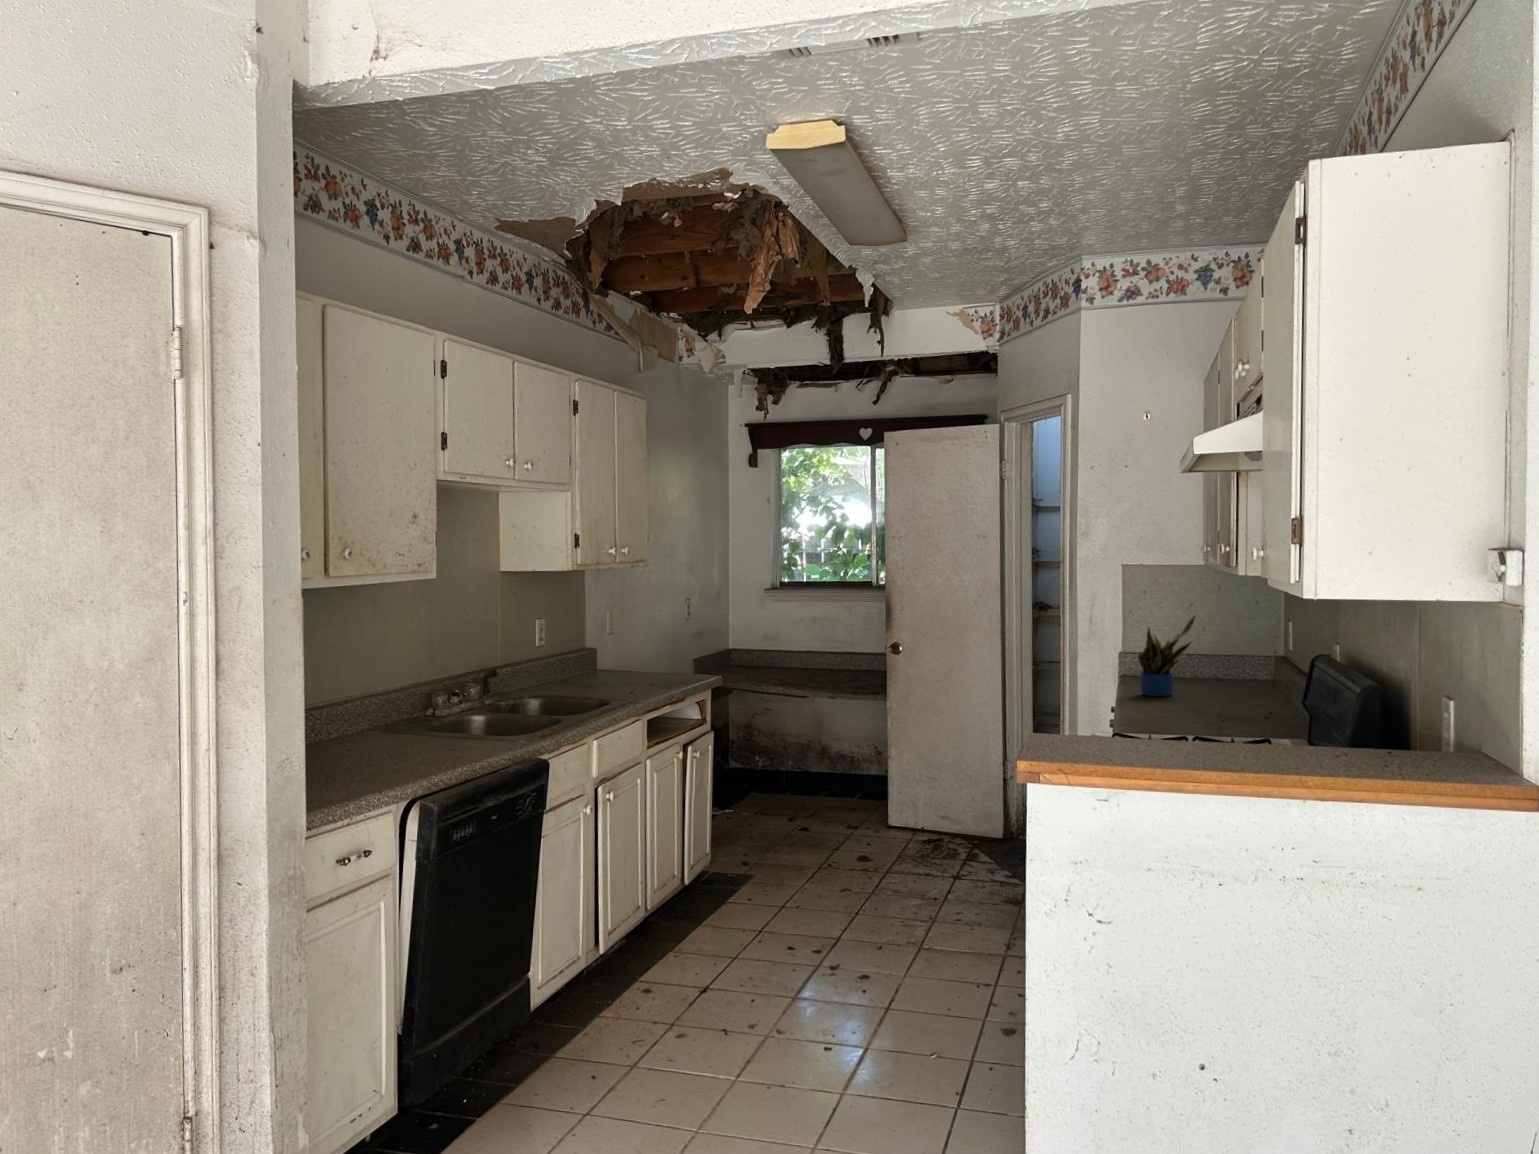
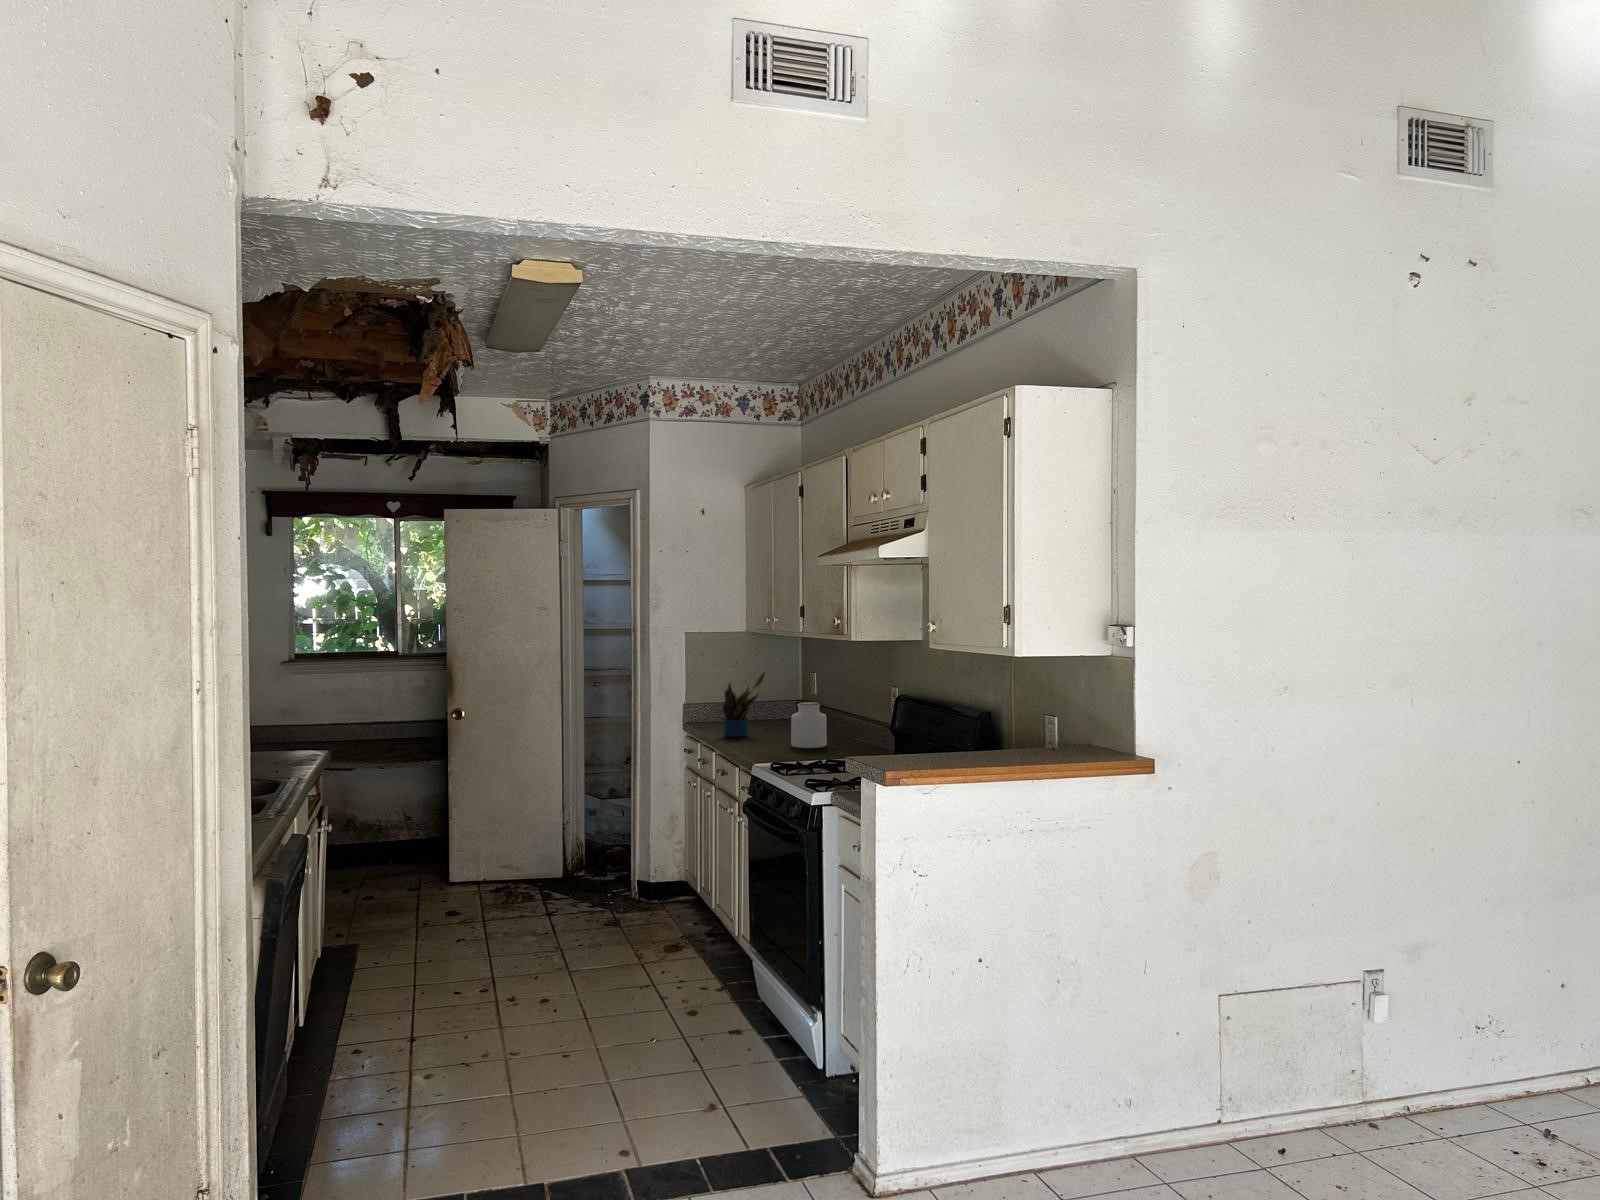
jar: none [1200,657,1249,717] -> present [791,702,827,748]

